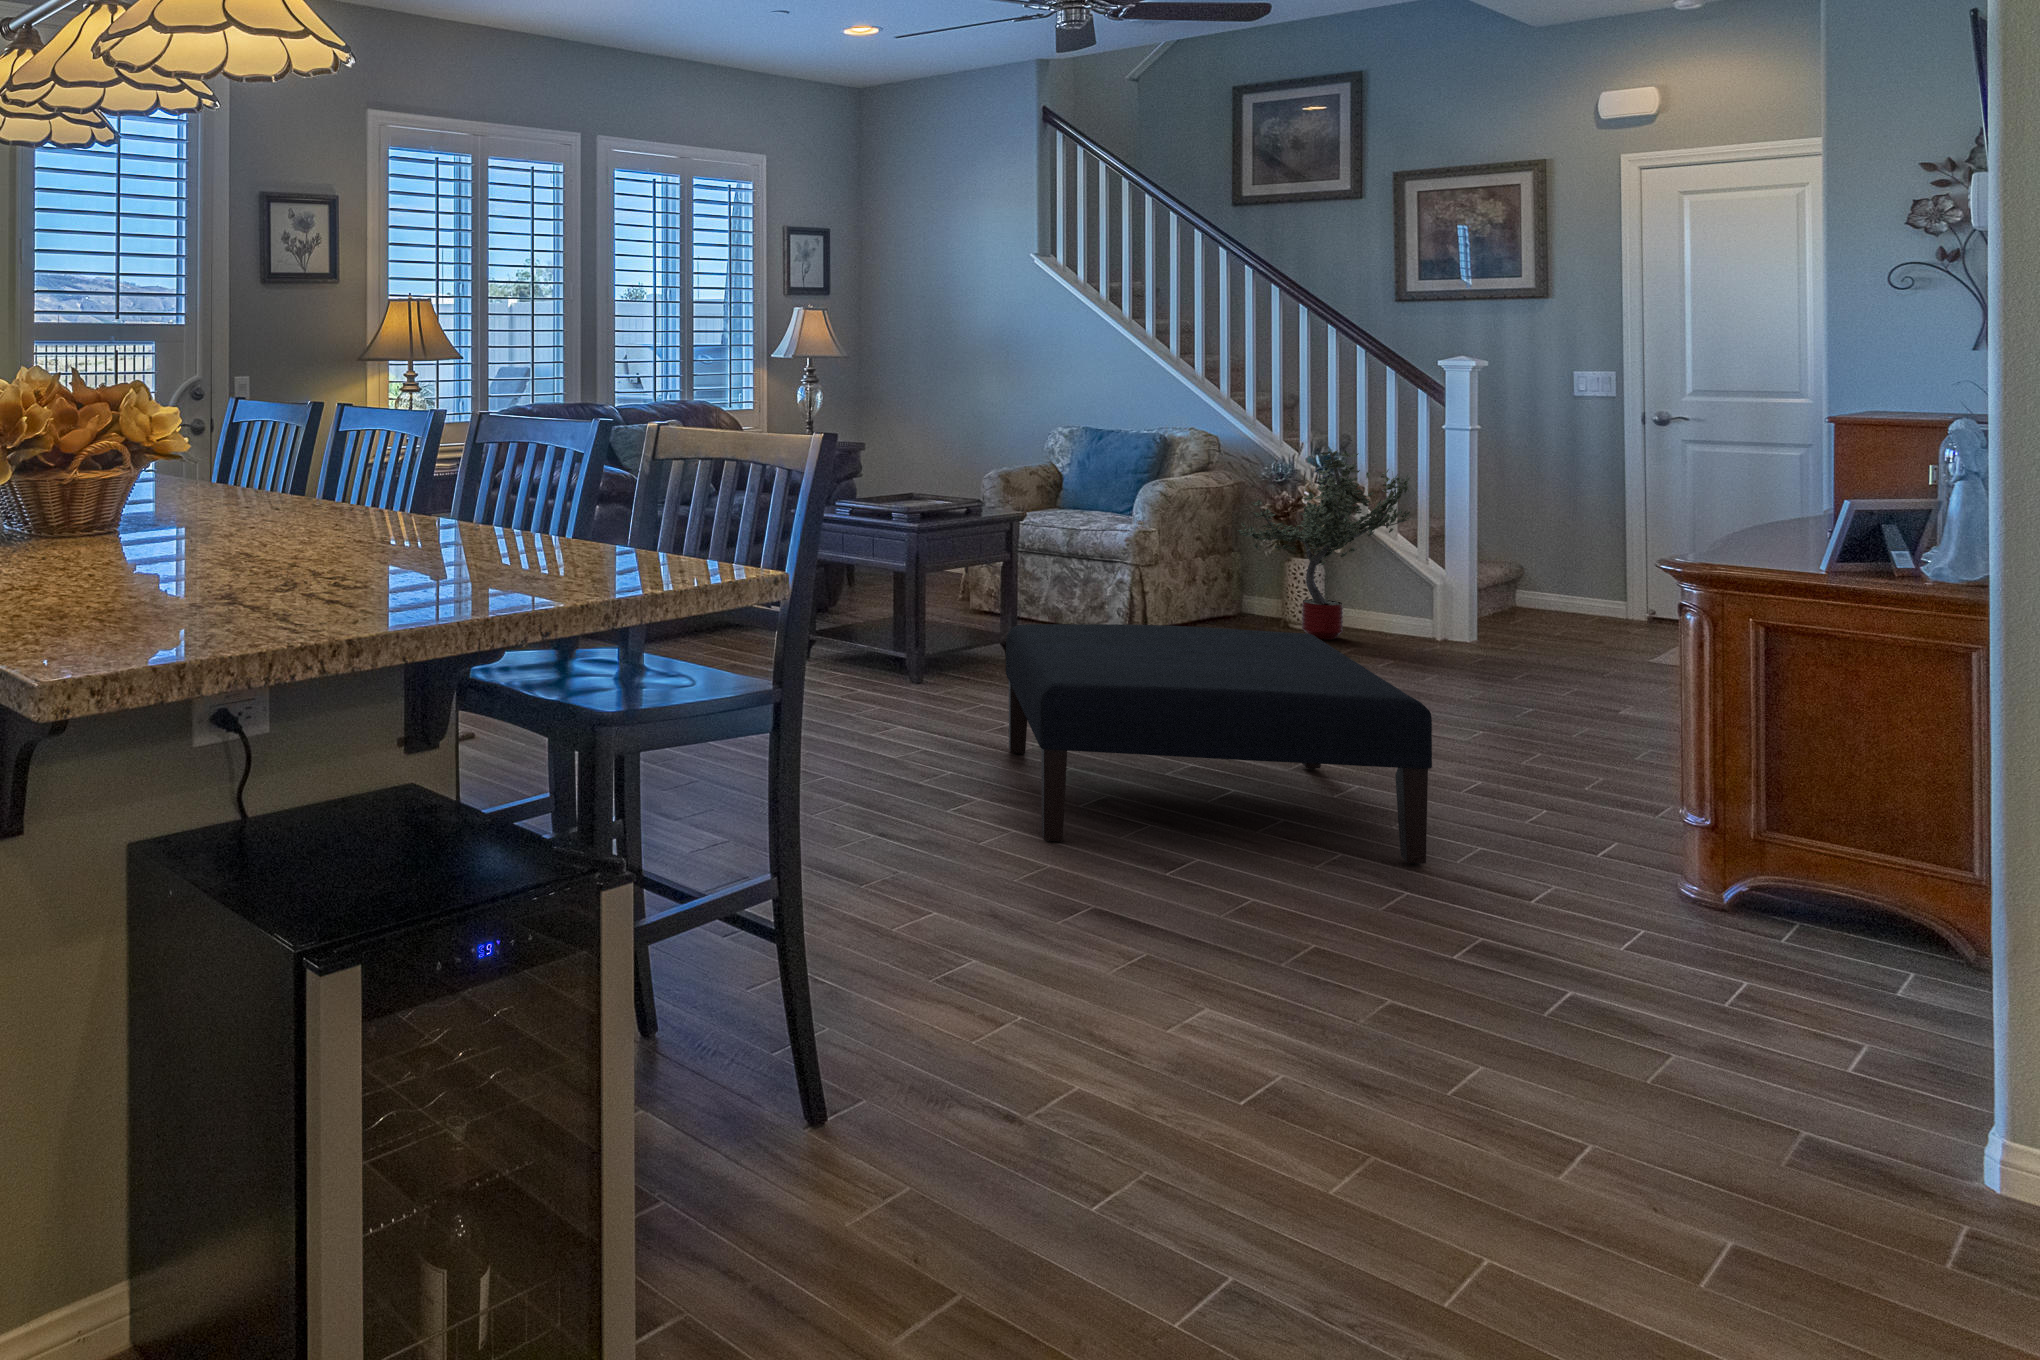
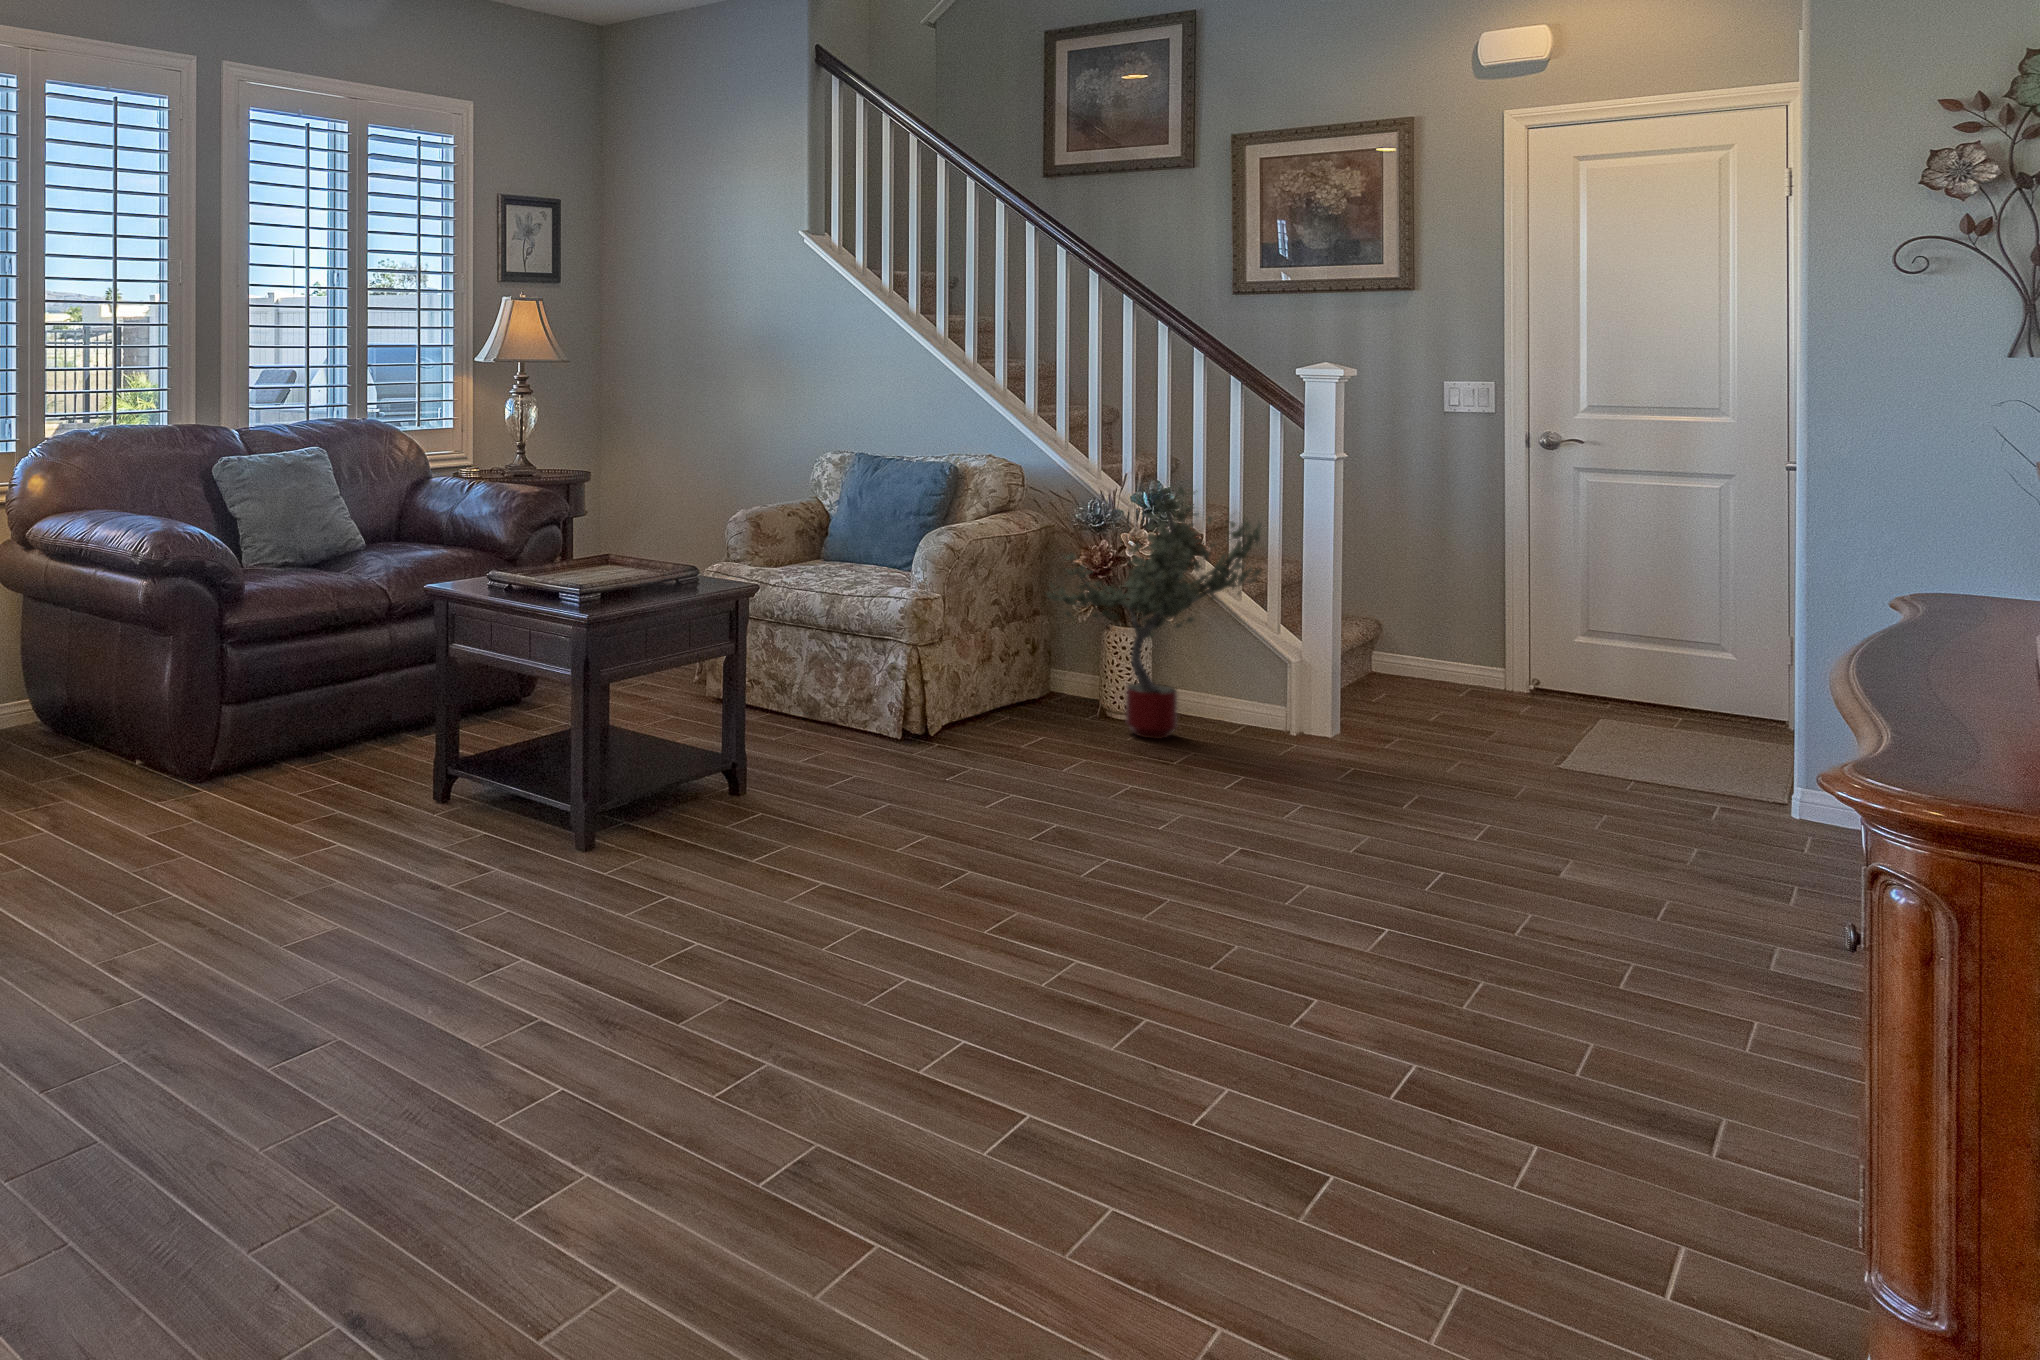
ottoman: present [1006,624,1432,865] -> none [686,786,1372,1279]

